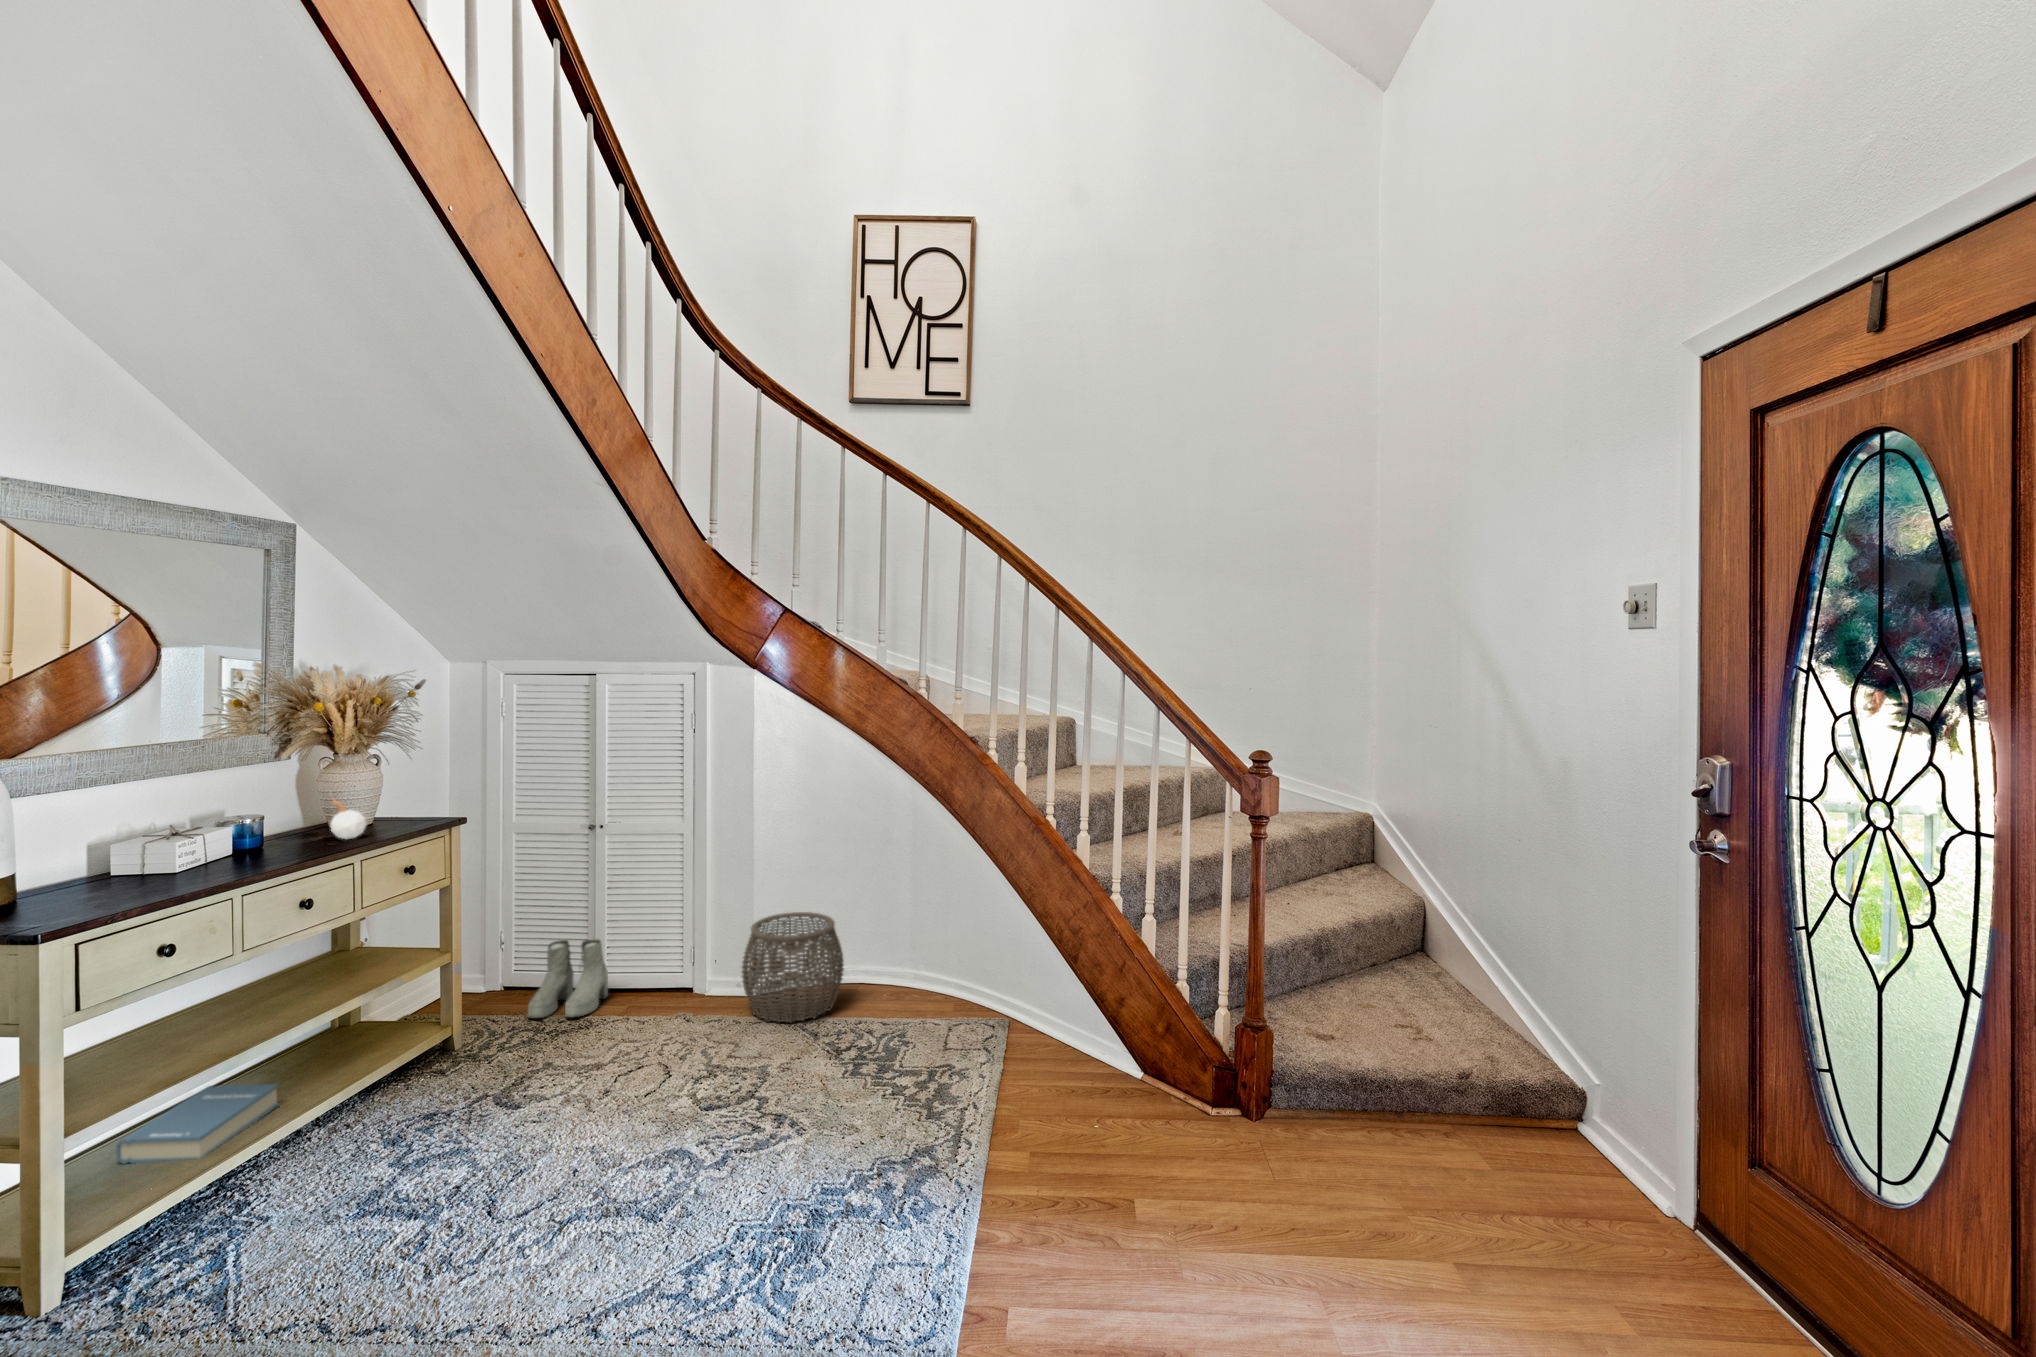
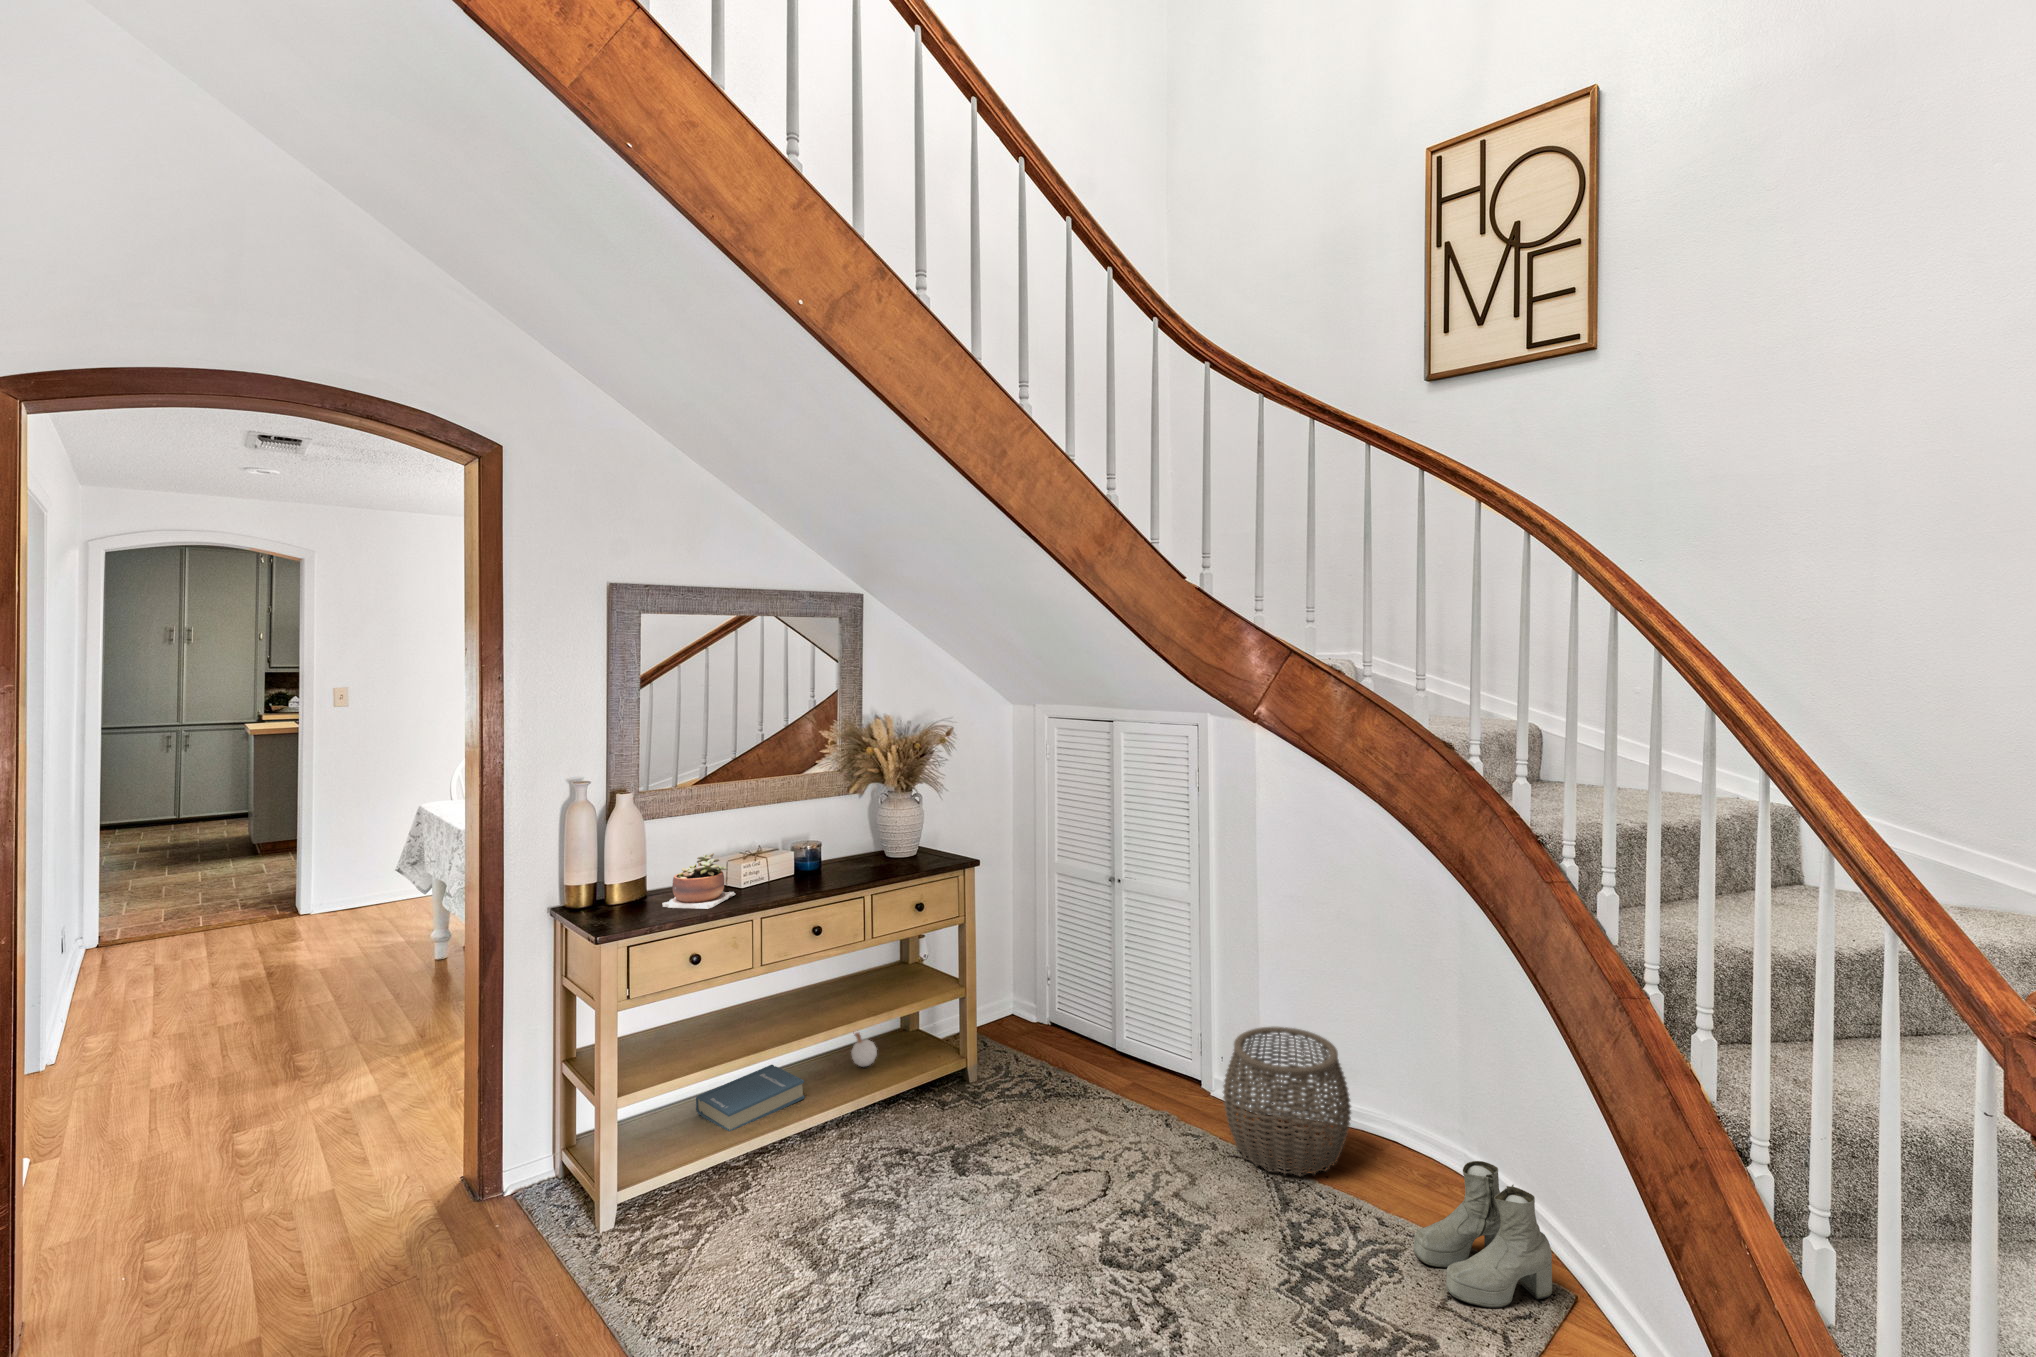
candle: present [330,795,366,839] -> present [852,1033,877,1067]
succulent plant: none [70,826,175,901] -> present [662,853,735,909]
boots: present [528,940,608,1018] -> present [1414,1161,1552,1308]

